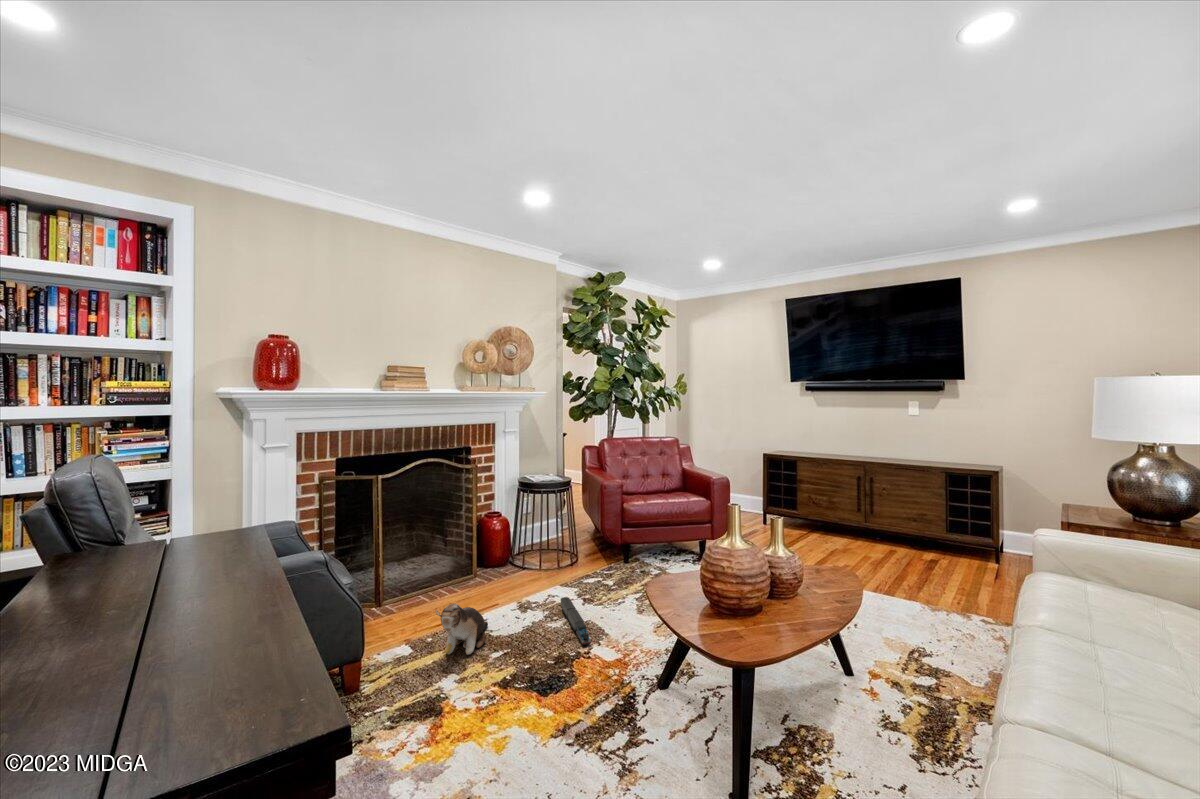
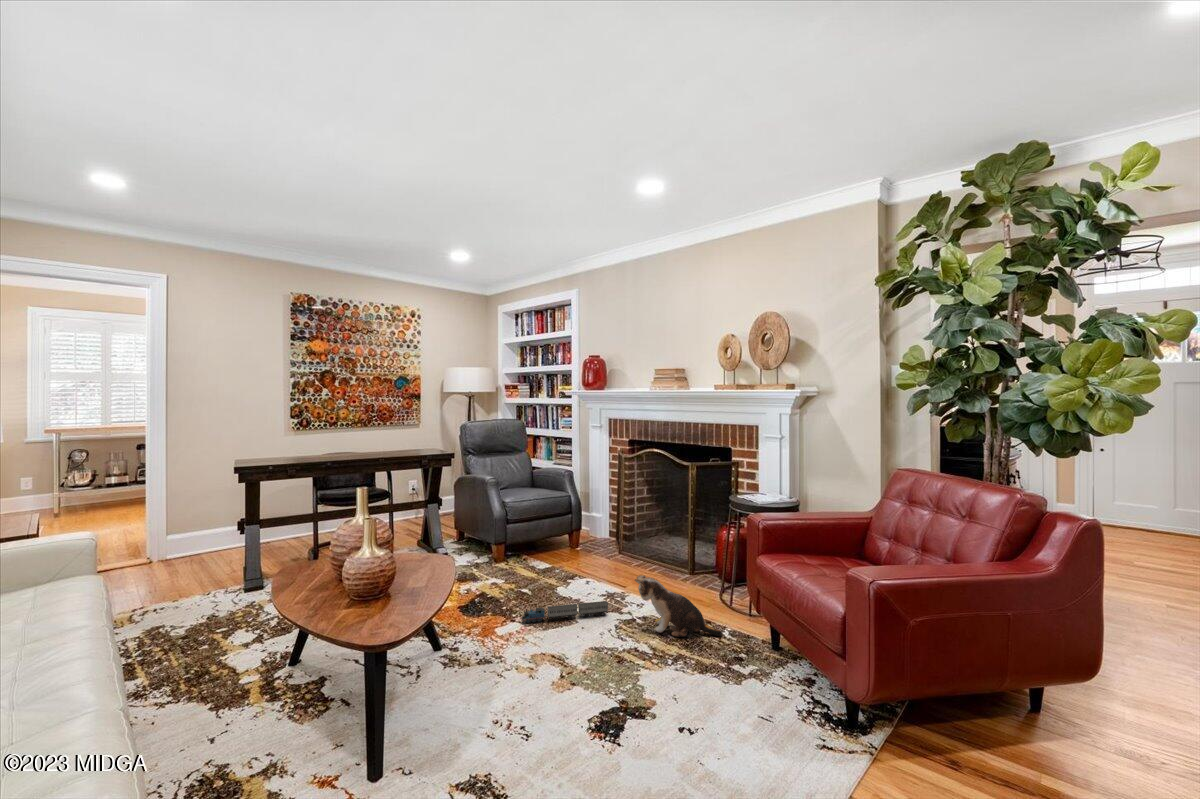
plush toy: present [435,603,488,655] -> present [635,575,722,637]

